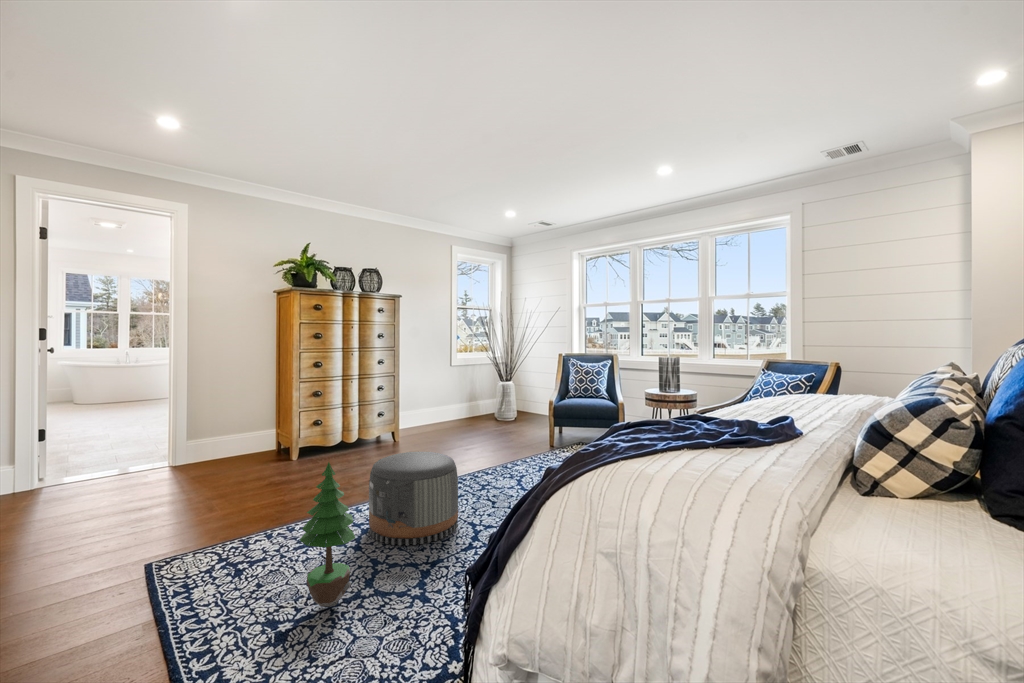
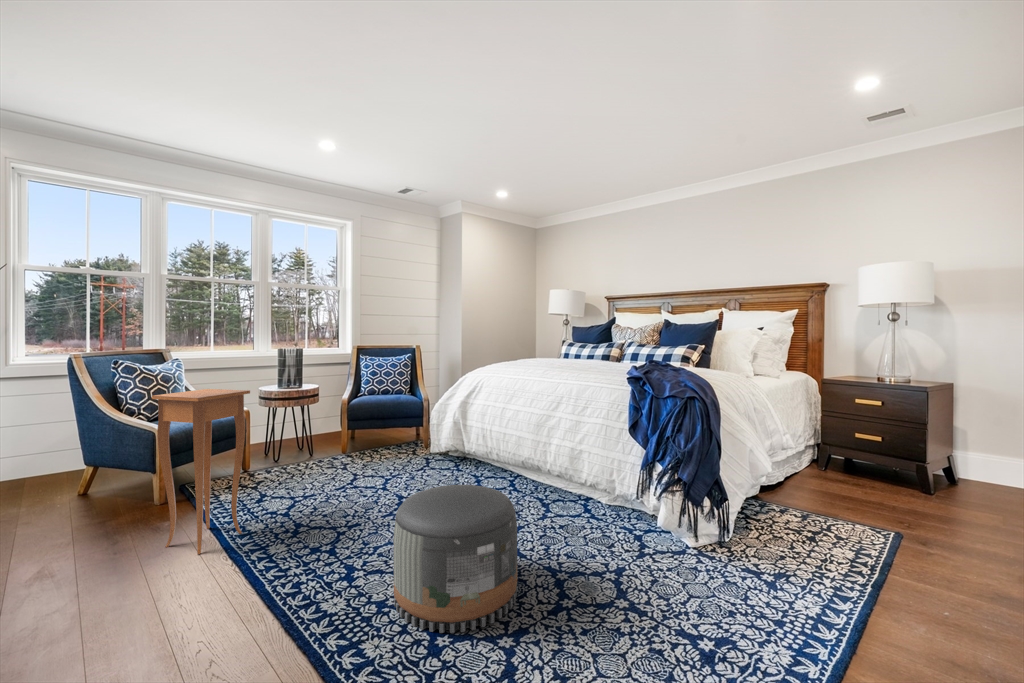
side table: none [476,374,518,465] -> present [152,389,250,554]
potted tree: present [300,462,355,607] -> none [629,464,690,624]

